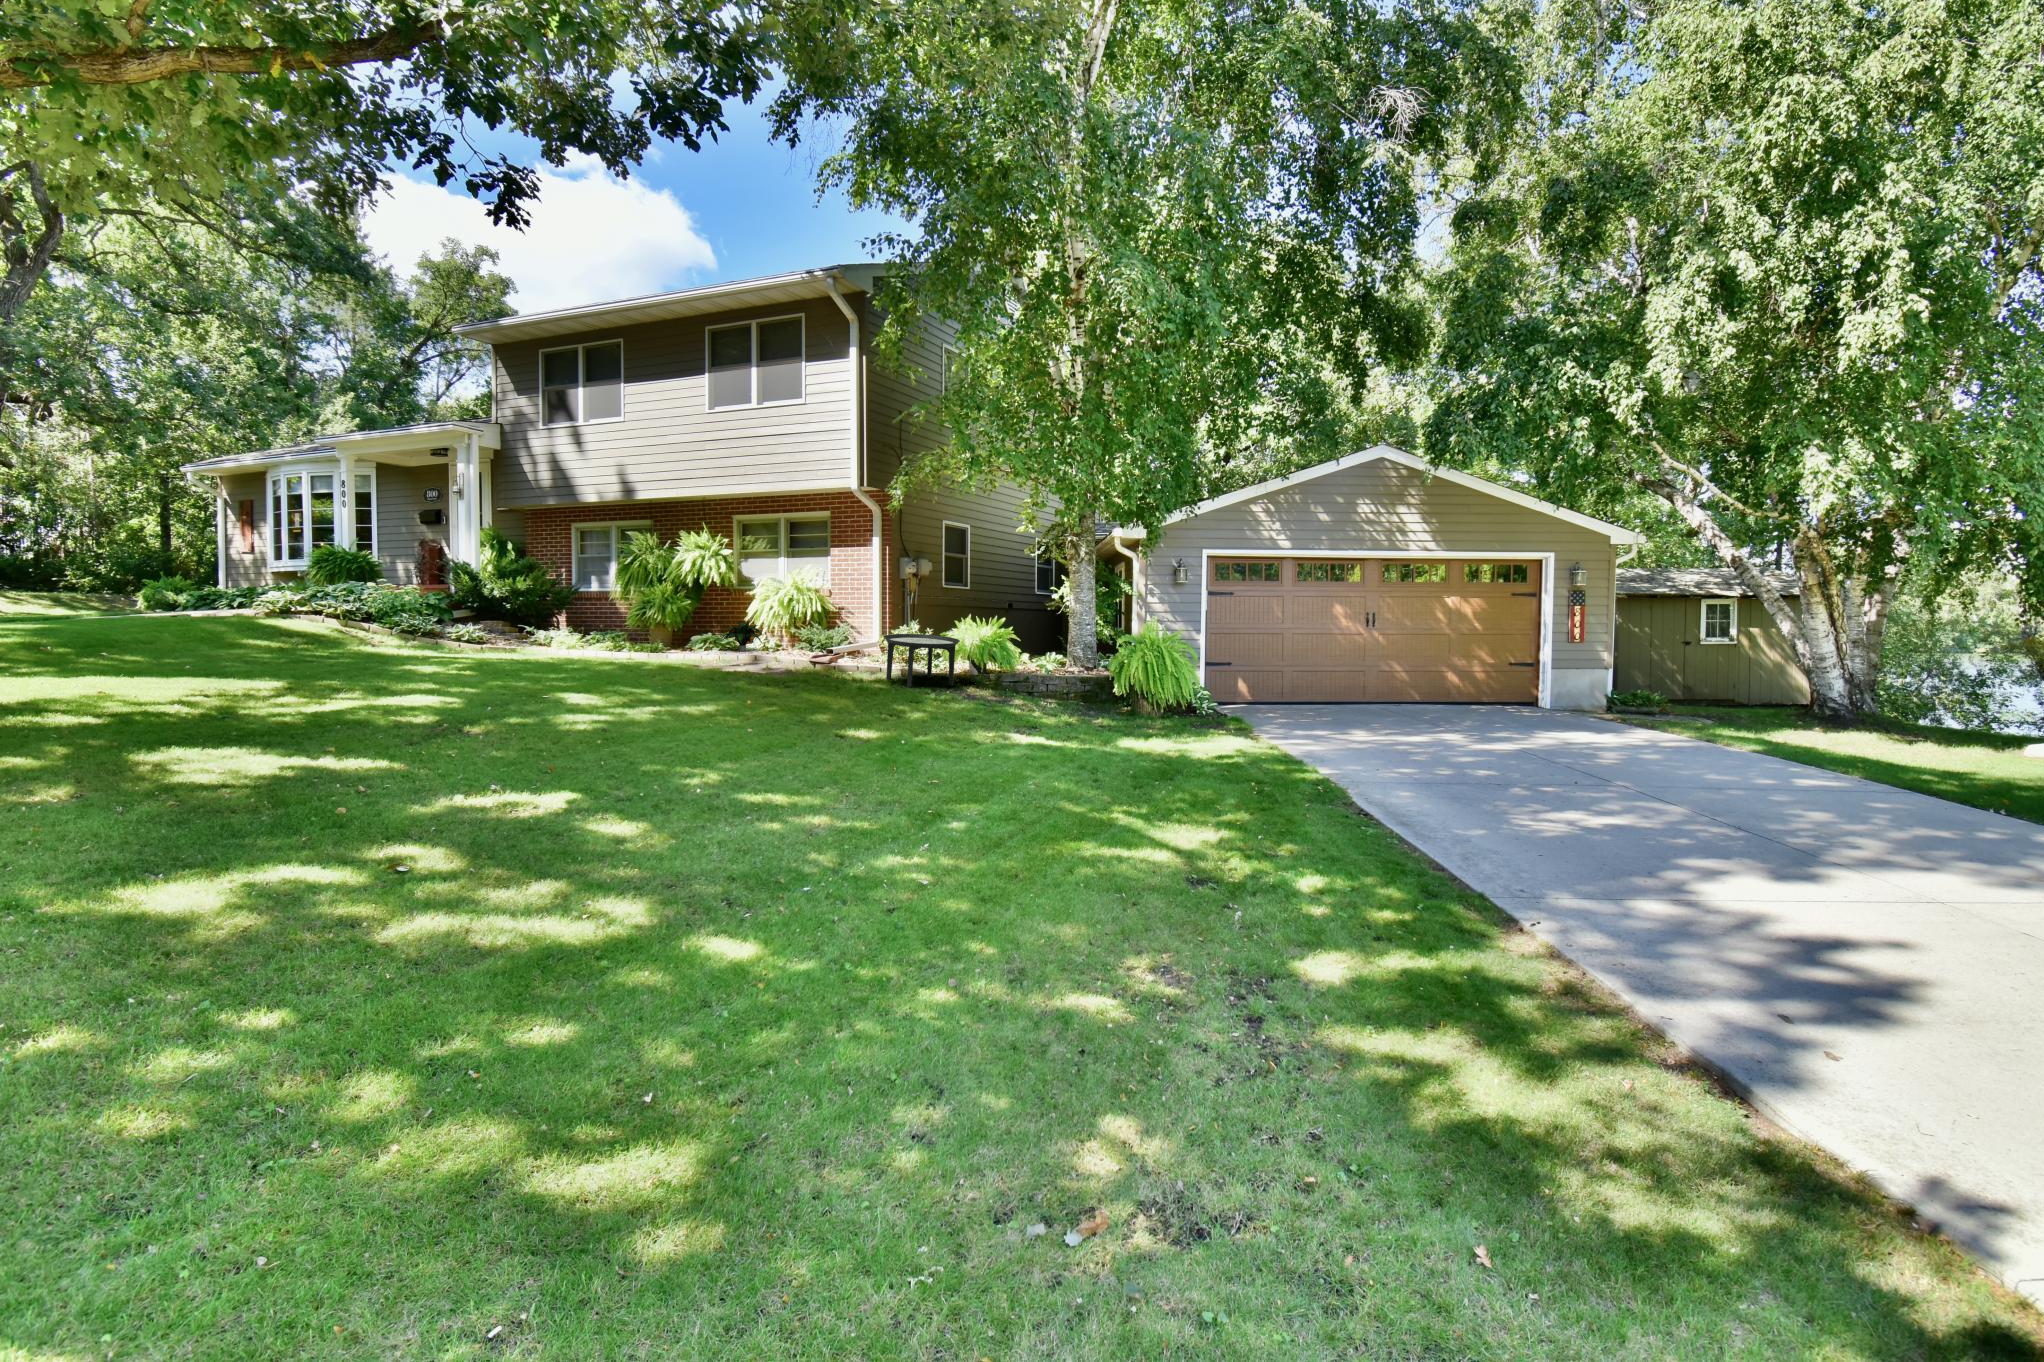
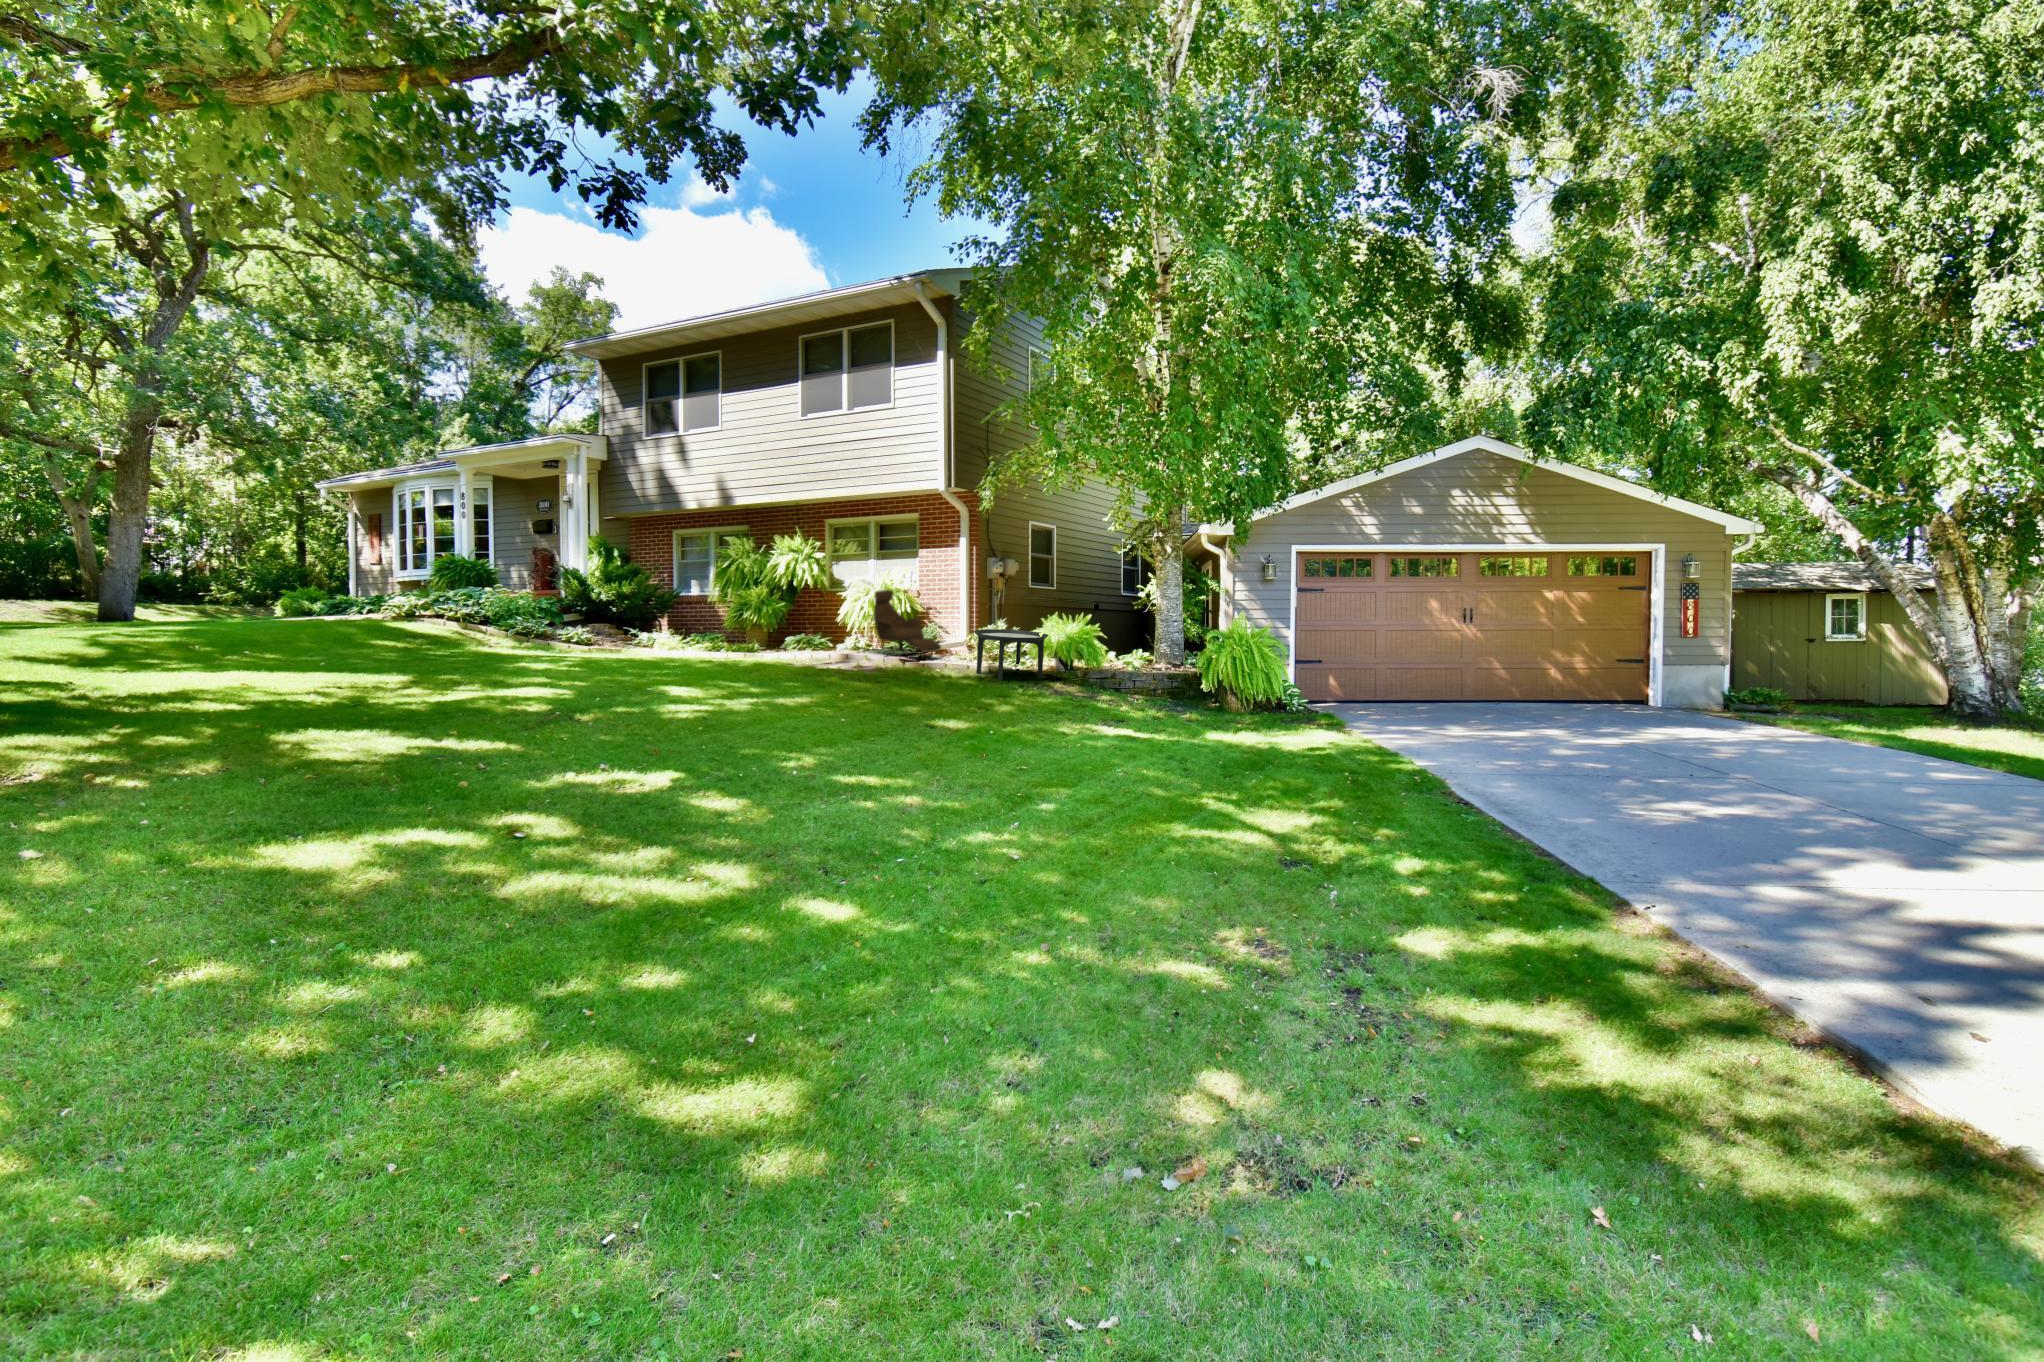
lounge chair: none [782,591,853,664] -> present [873,590,941,657]
potted plant: present [723,620,763,652] -> none [814,618,855,650]

